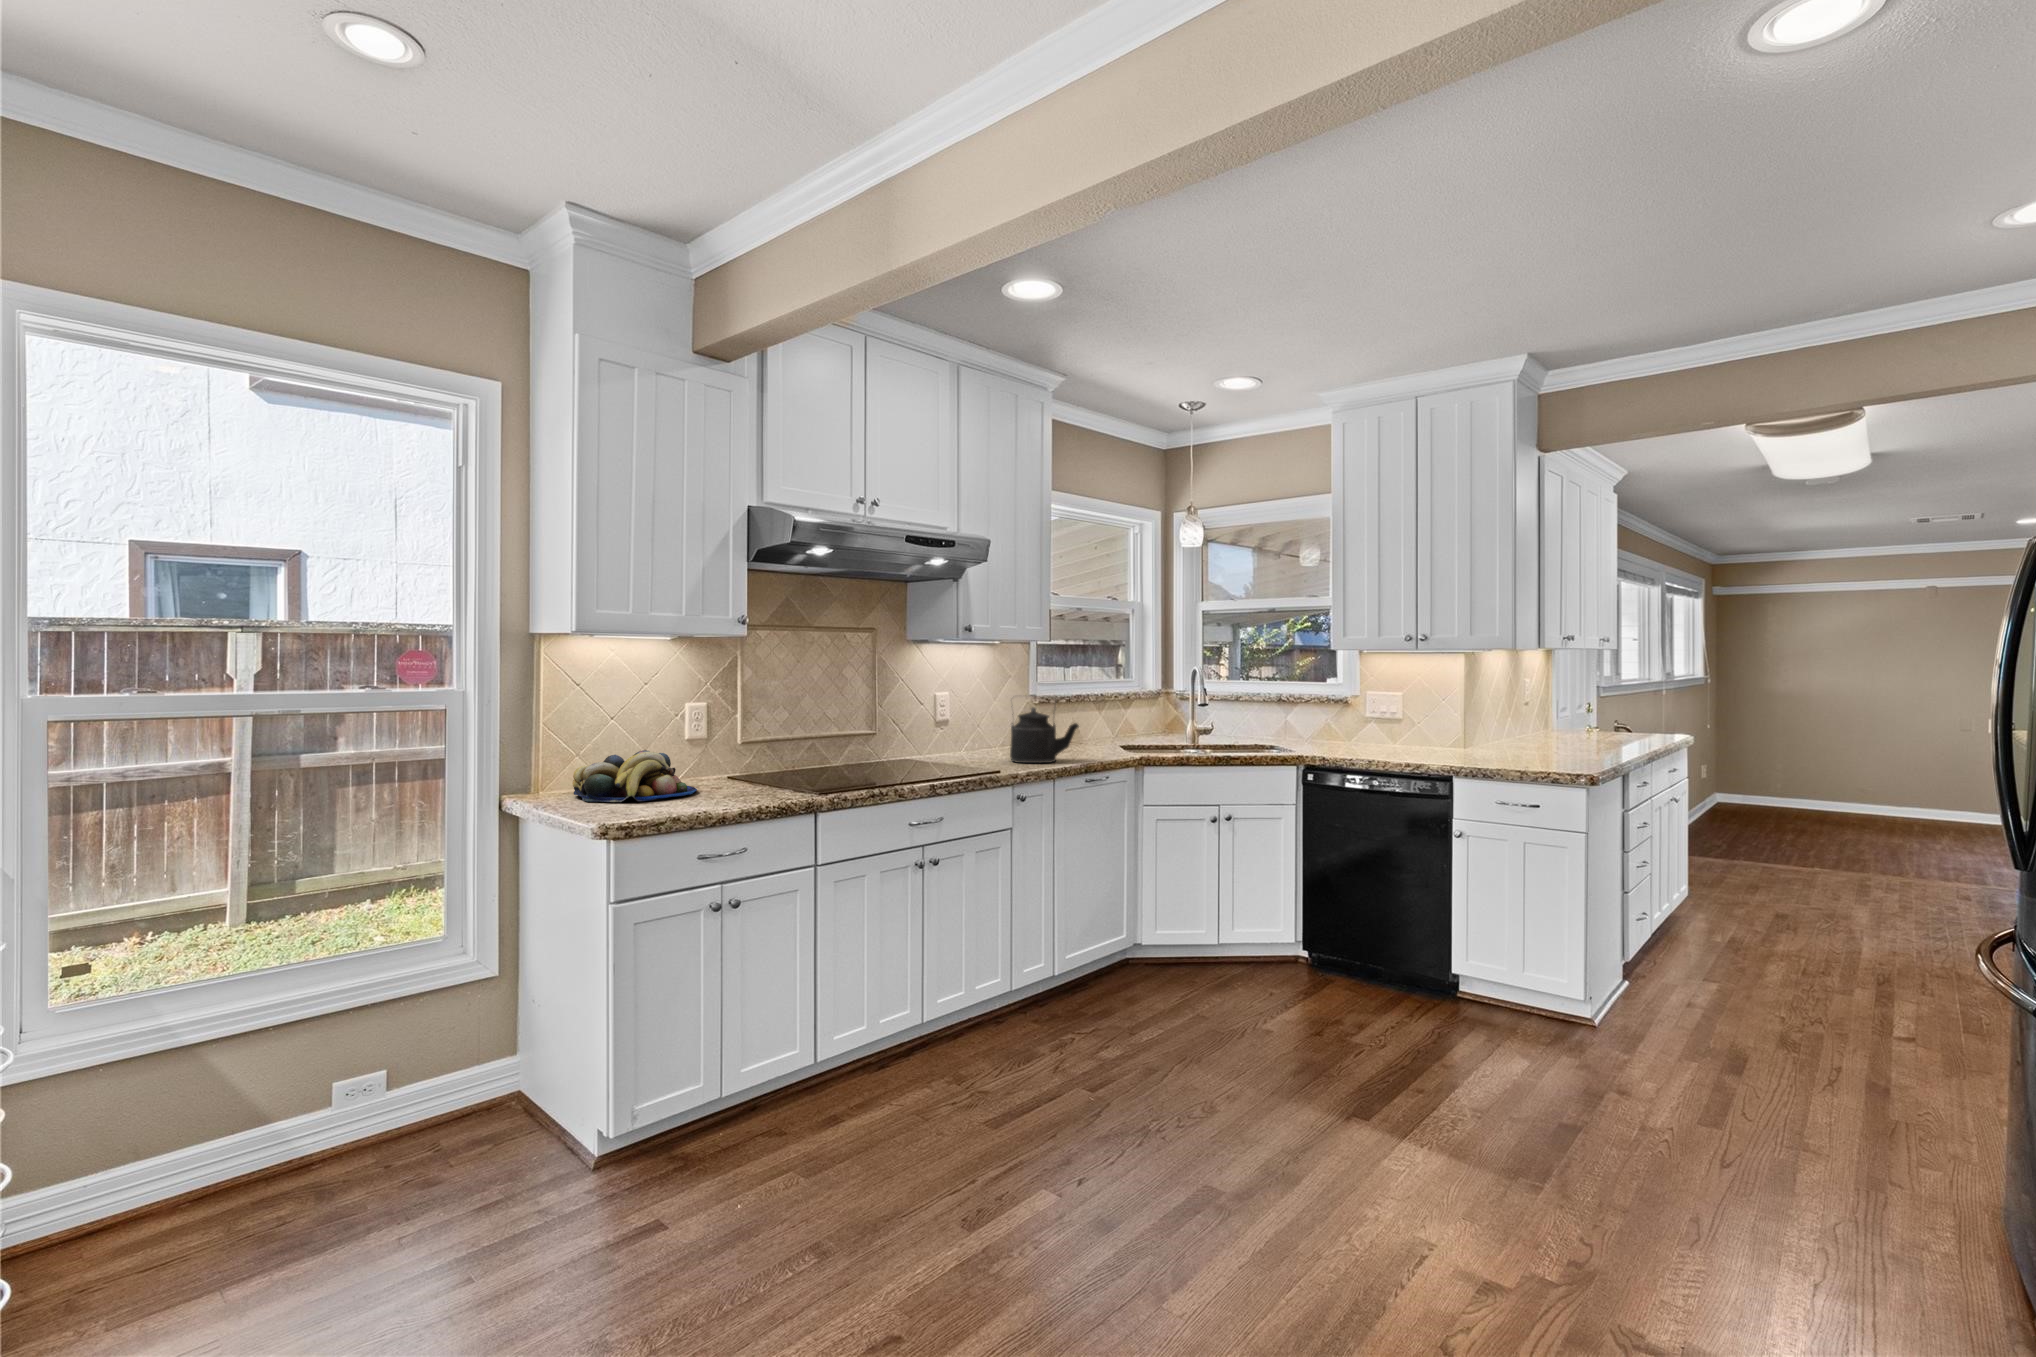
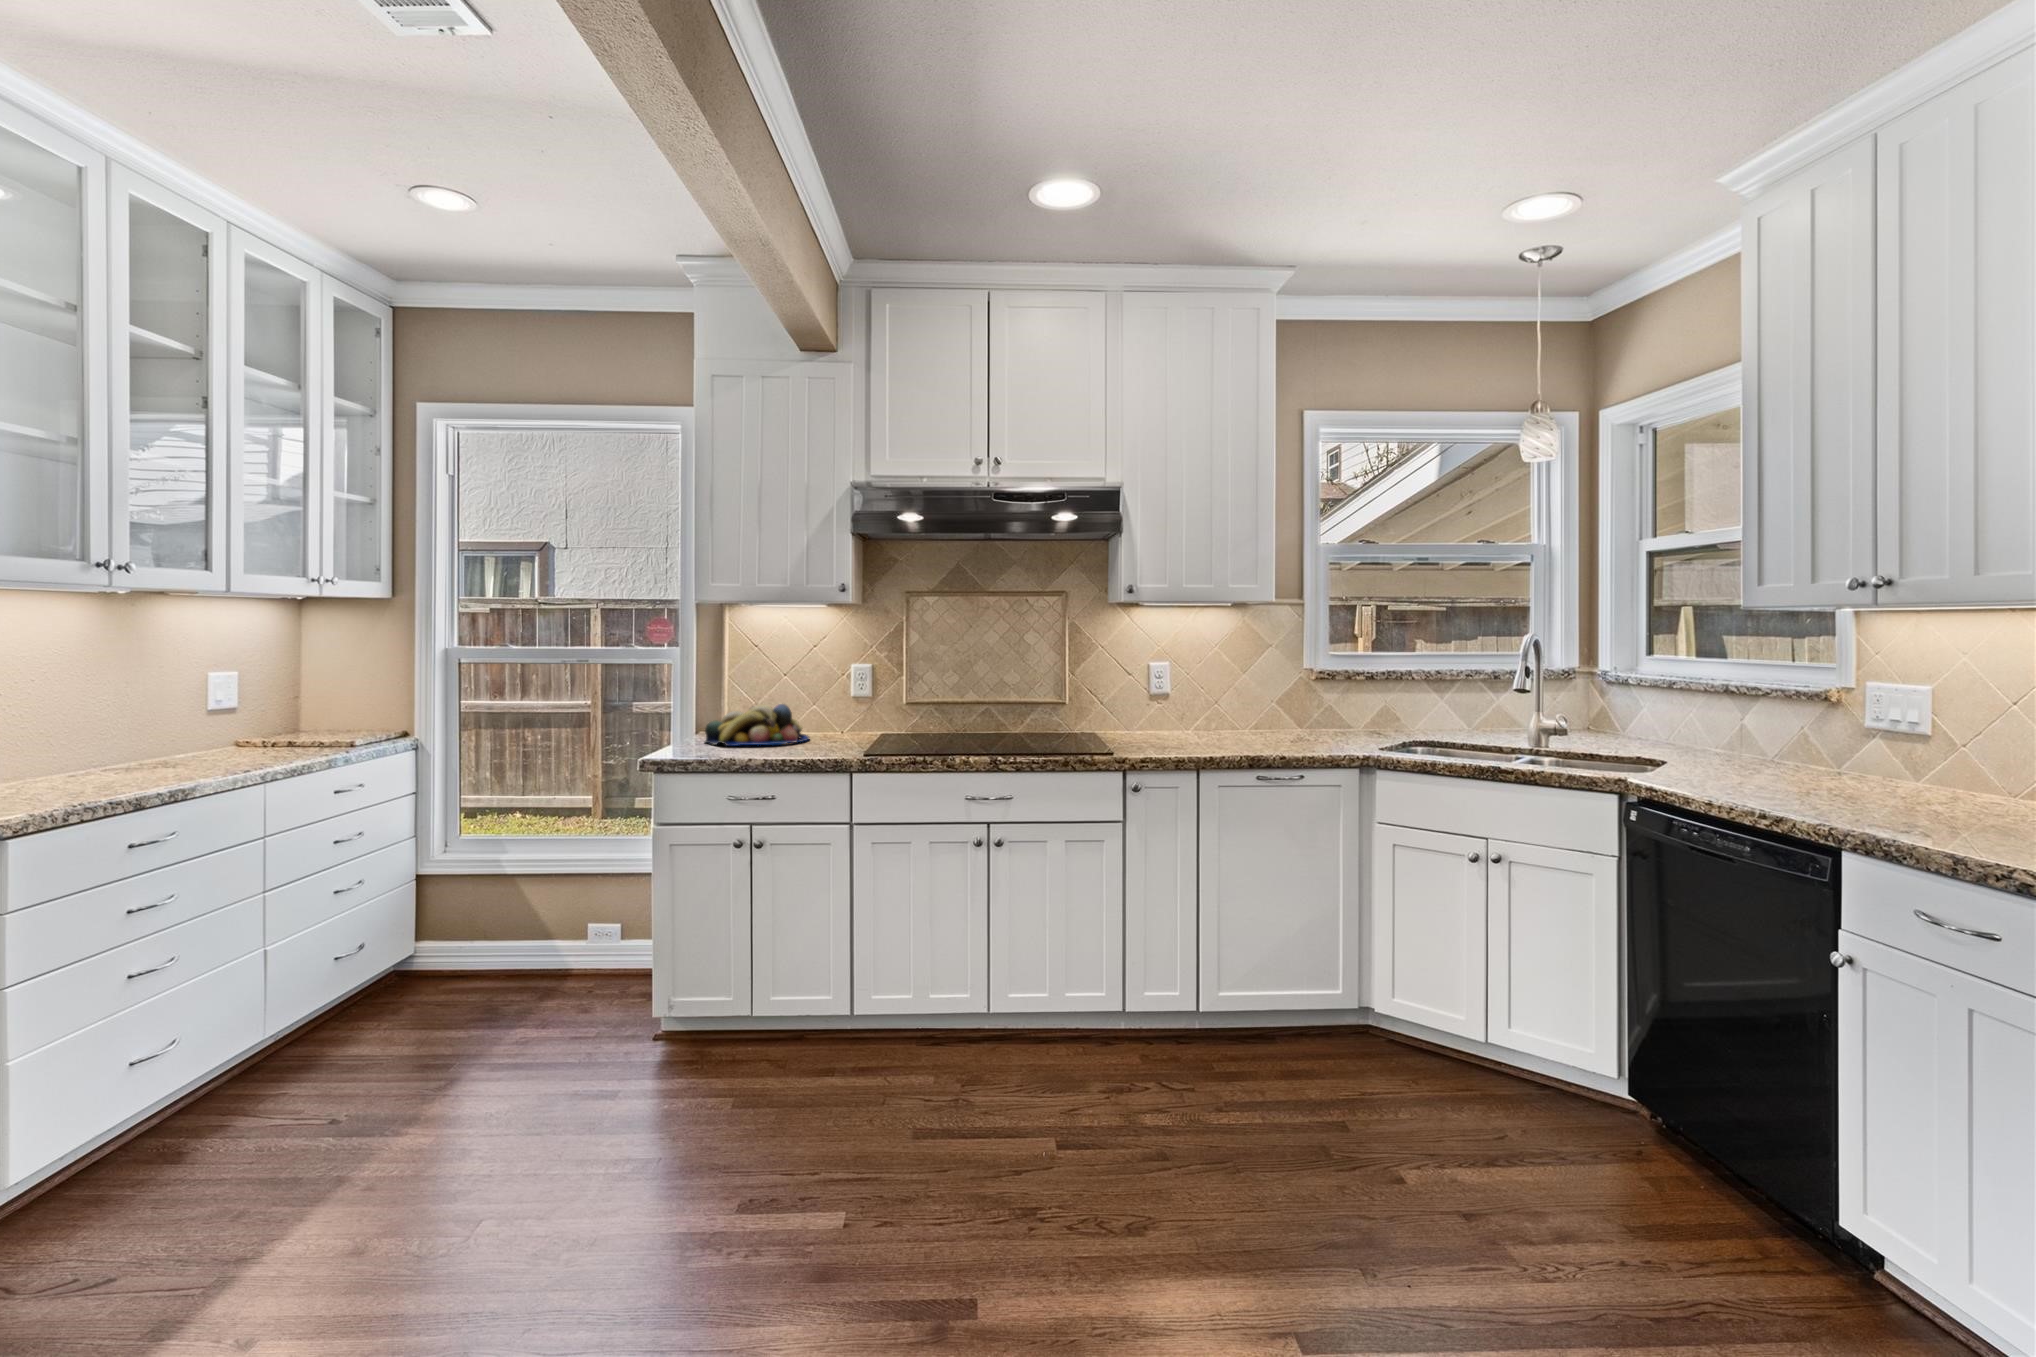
kettle: present [1010,701,1079,763] -> none [1189,669,1269,751]

